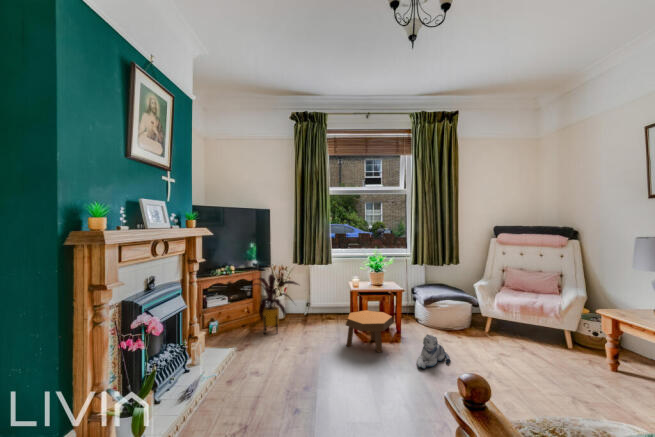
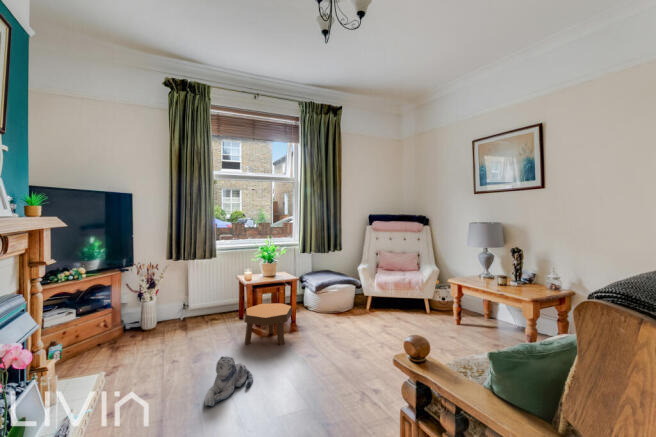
house plant: present [252,274,298,333] -> none [109,274,186,350]
plush toy: present [417,334,450,369] -> present [204,356,253,406]

